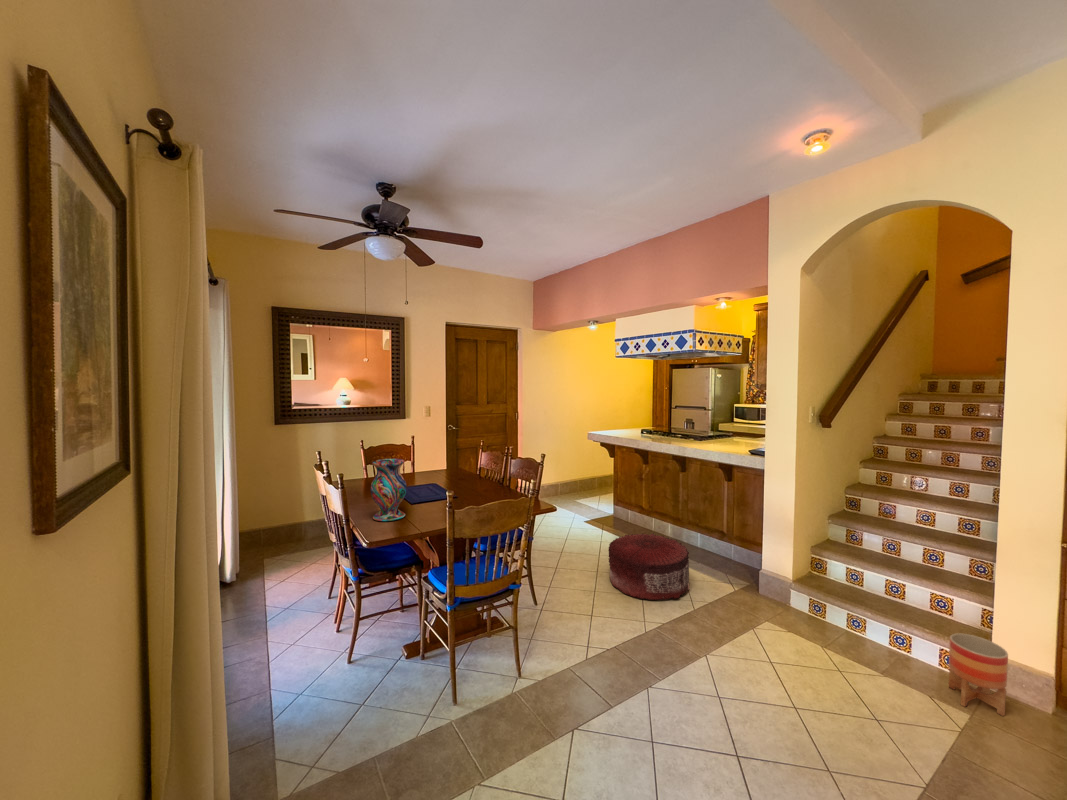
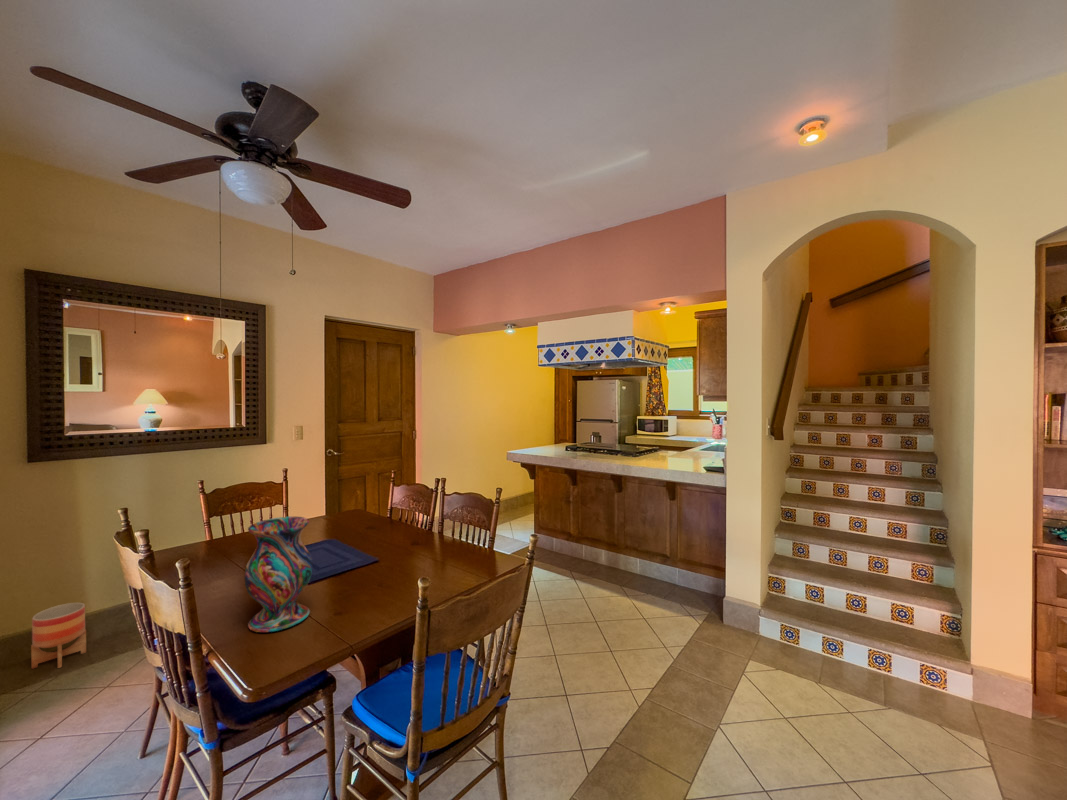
pouf: present [608,533,689,600] -> none [561,567,655,655]
planter: present [949,633,1008,716] -> present [31,603,86,669]

